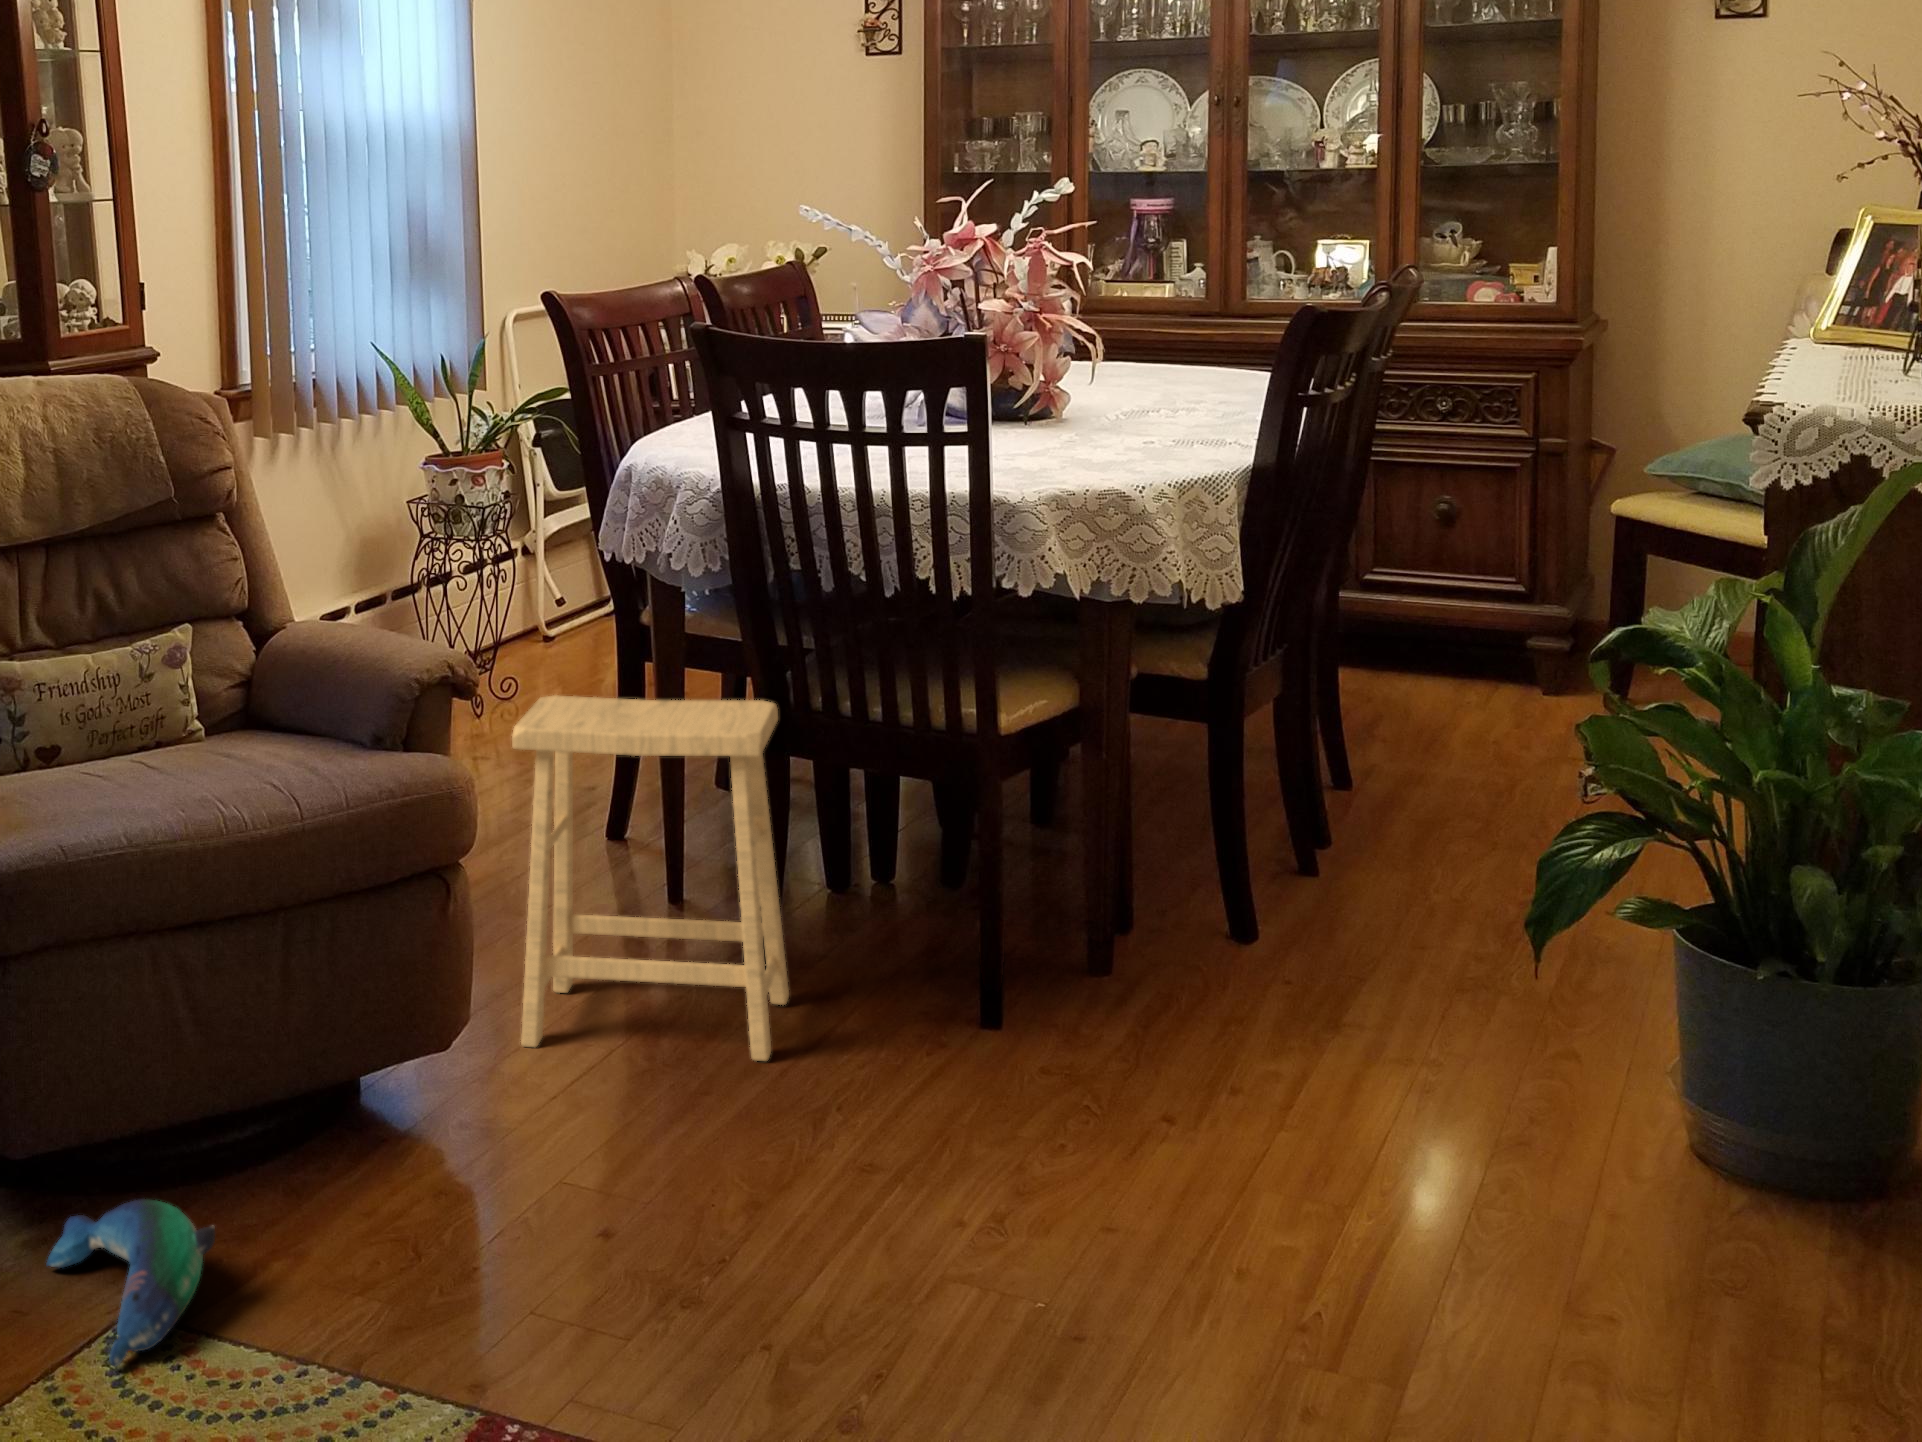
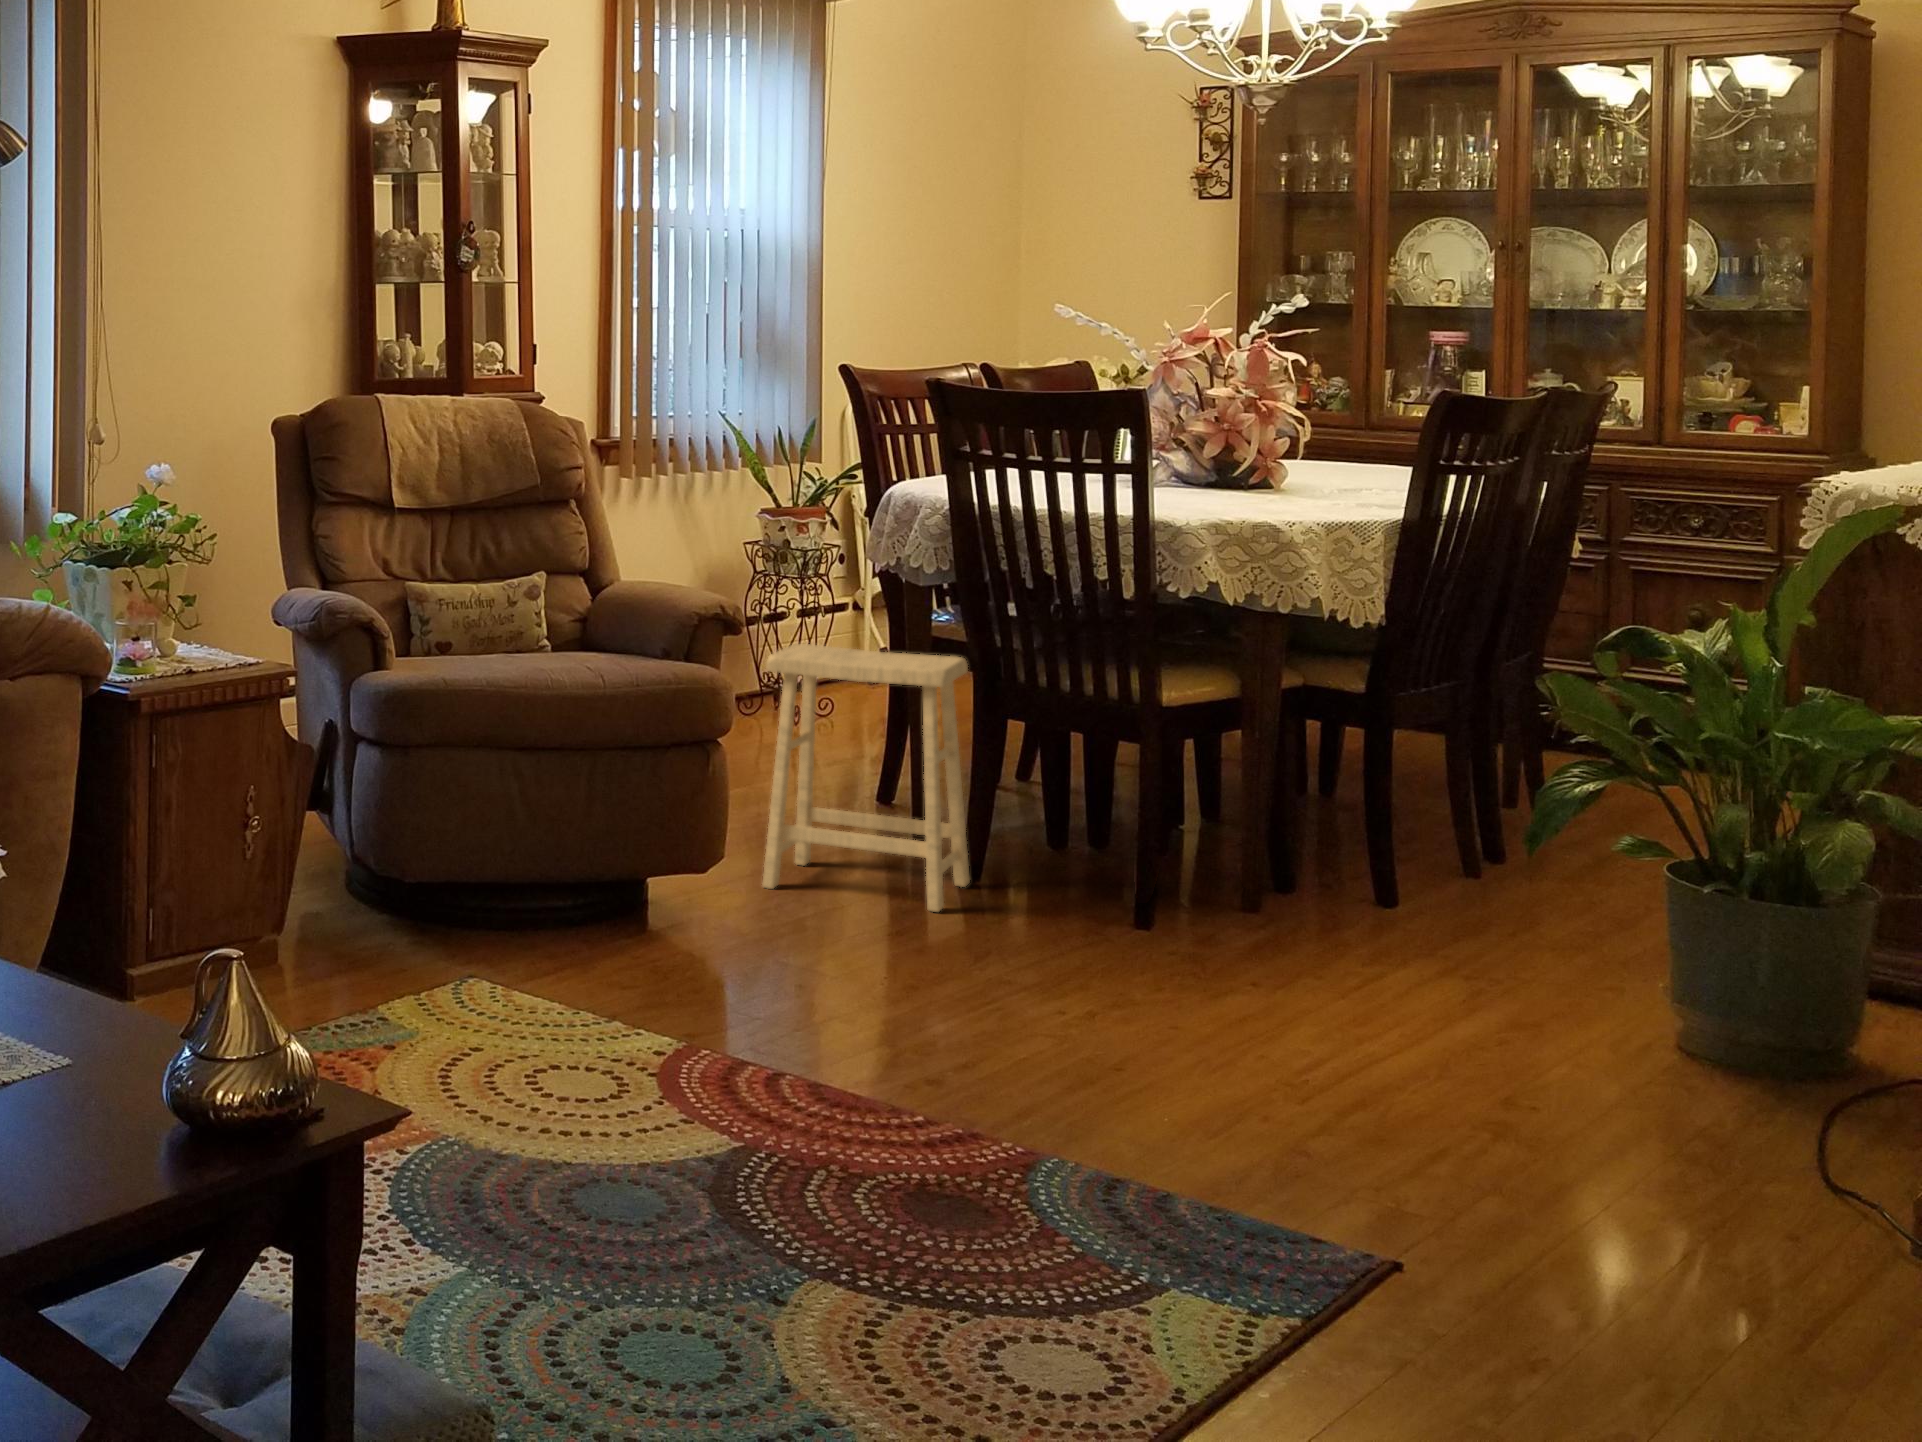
plush toy: present [47,1199,215,1366] -> none [420,908,527,991]

